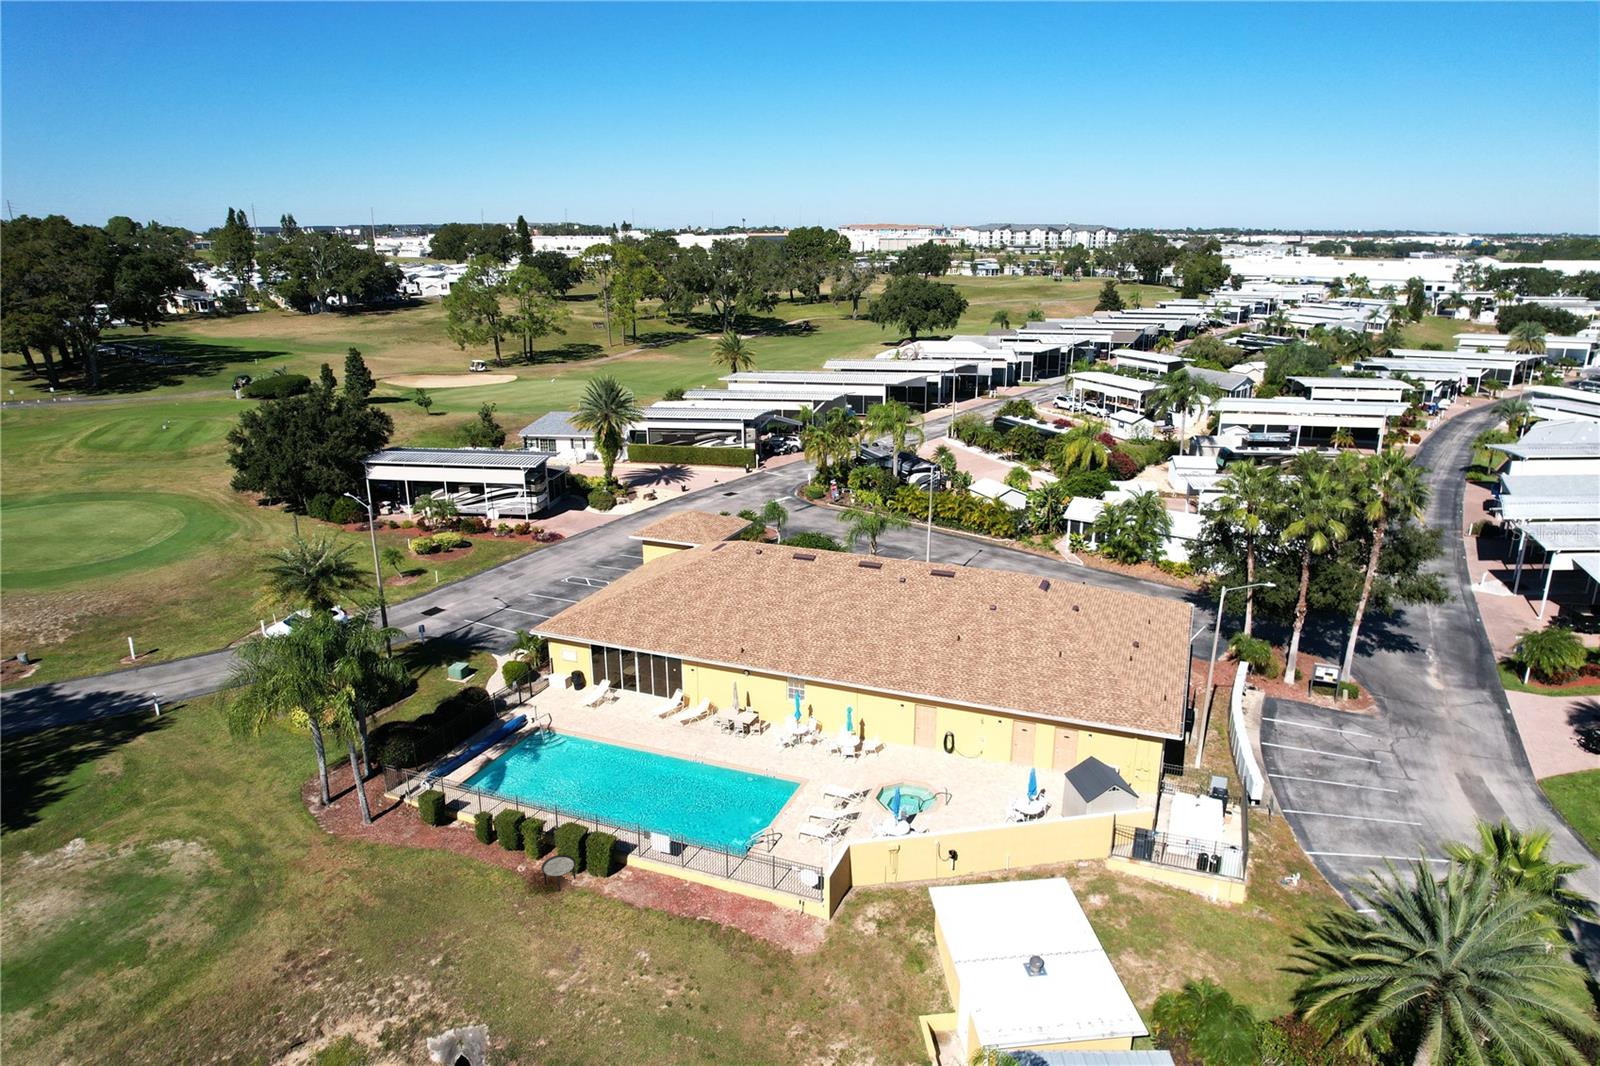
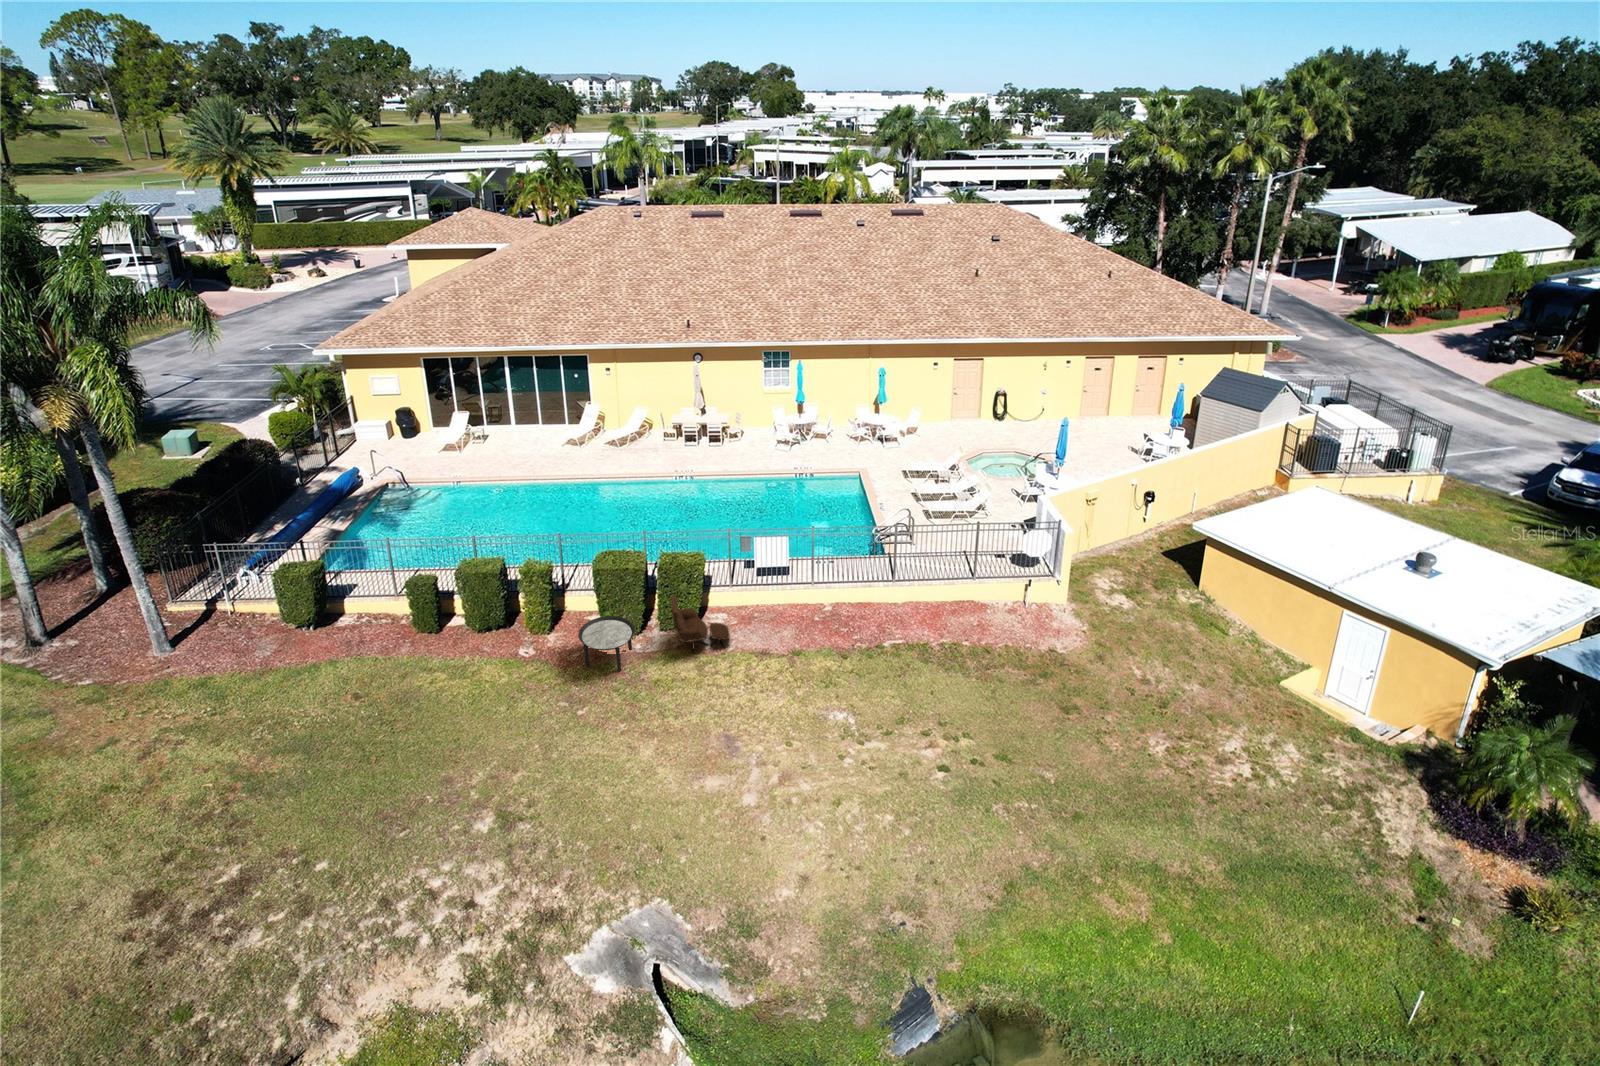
lounge chair: none [593,850,633,891] -> present [671,596,730,653]

